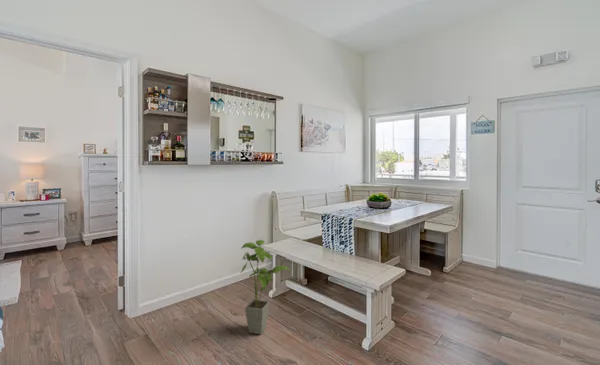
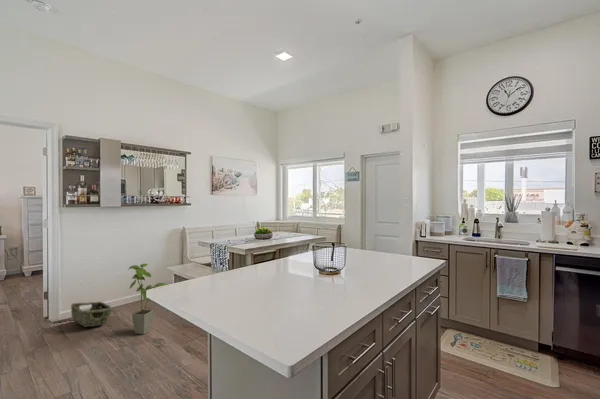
woven basket: none [159,284,211,320] -> present [71,302,112,327]

